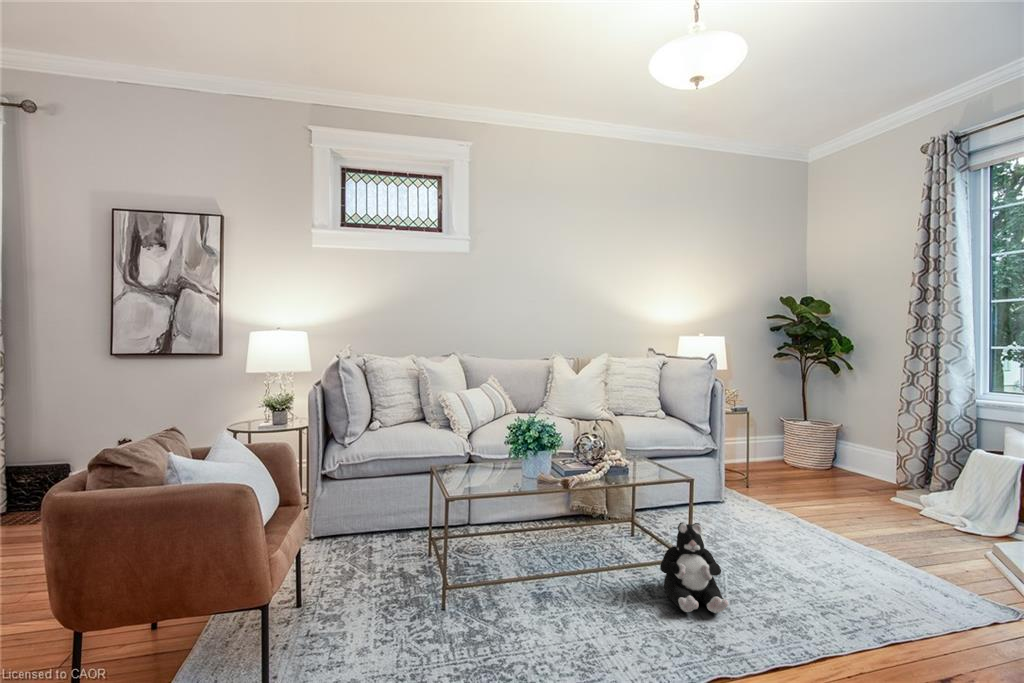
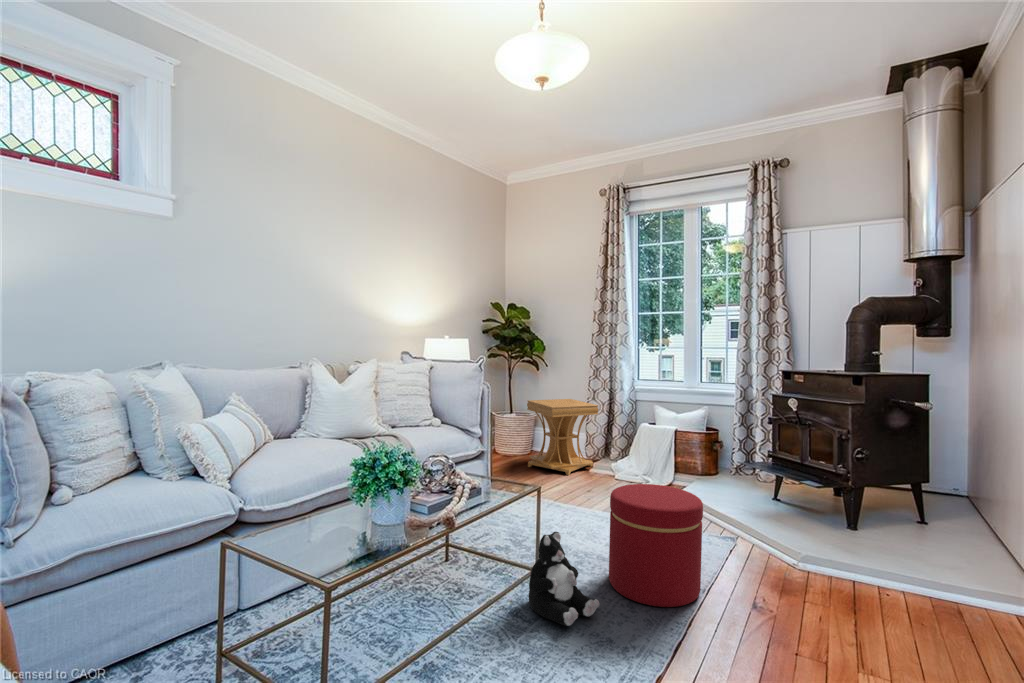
side table: none [806,407,903,498] -> present [527,399,598,475]
ottoman: none [773,498,898,647] -> present [609,484,703,607]

